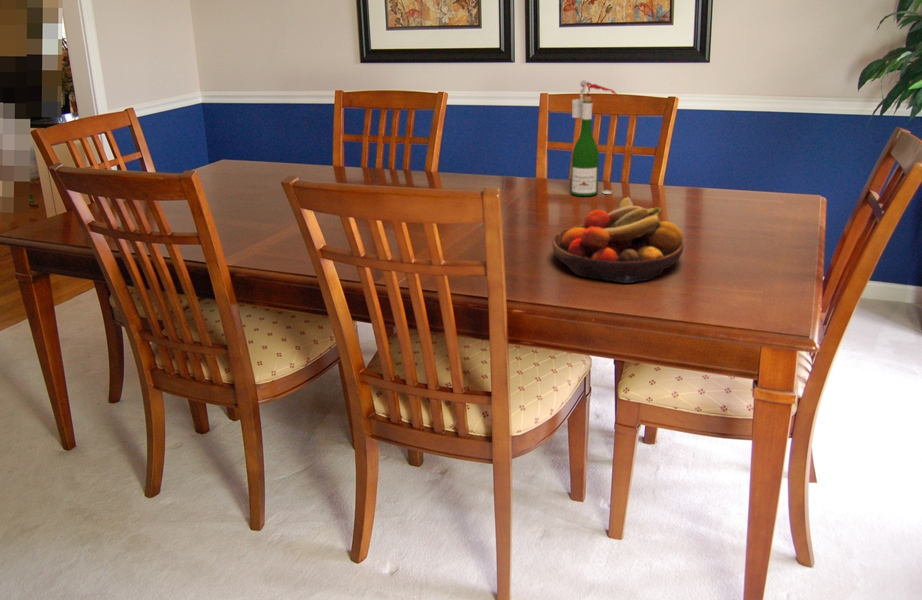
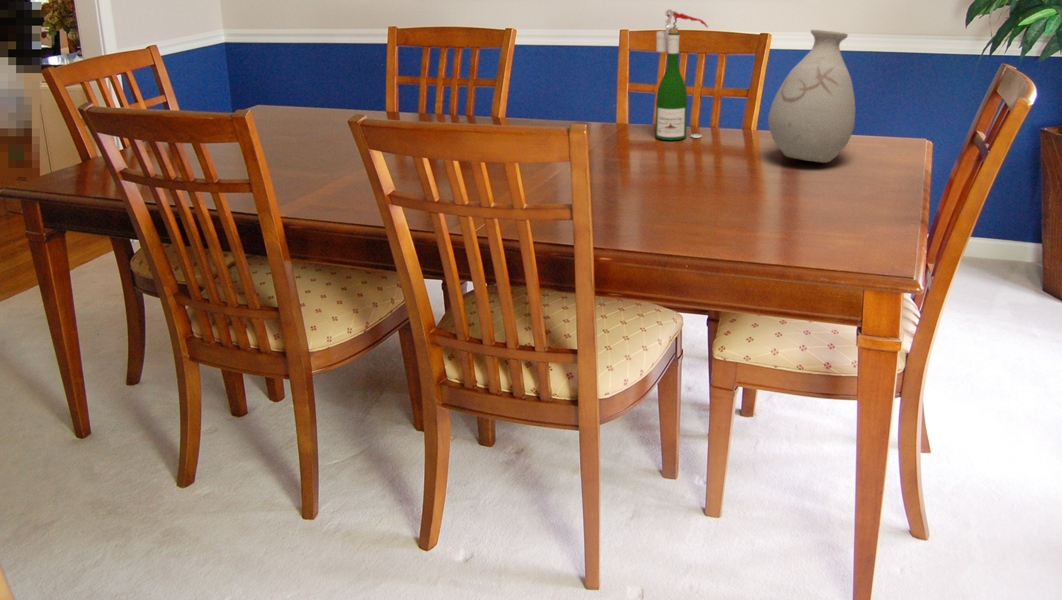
vase: none [671,99,750,219] -> present [768,30,855,162]
fruit bowl: present [552,197,684,283] -> none [639,138,782,229]

